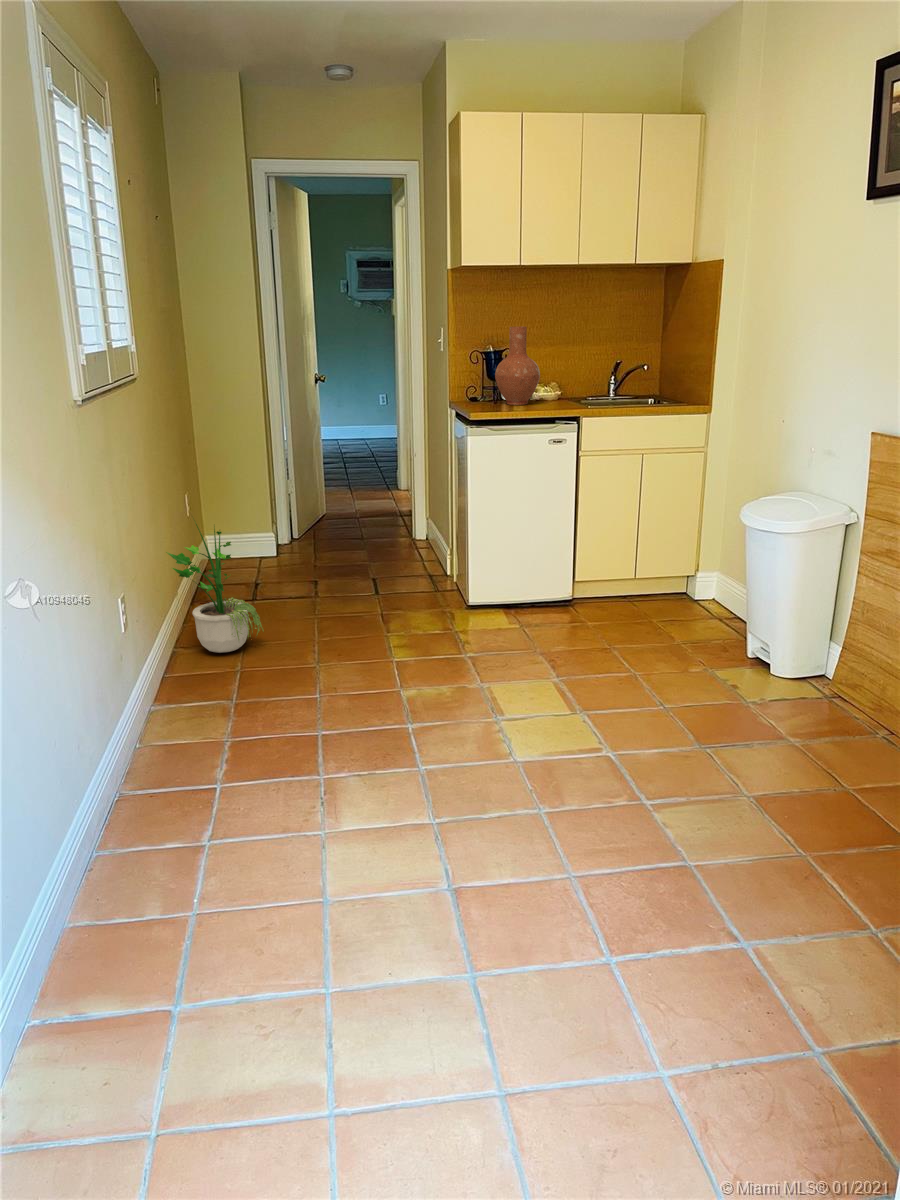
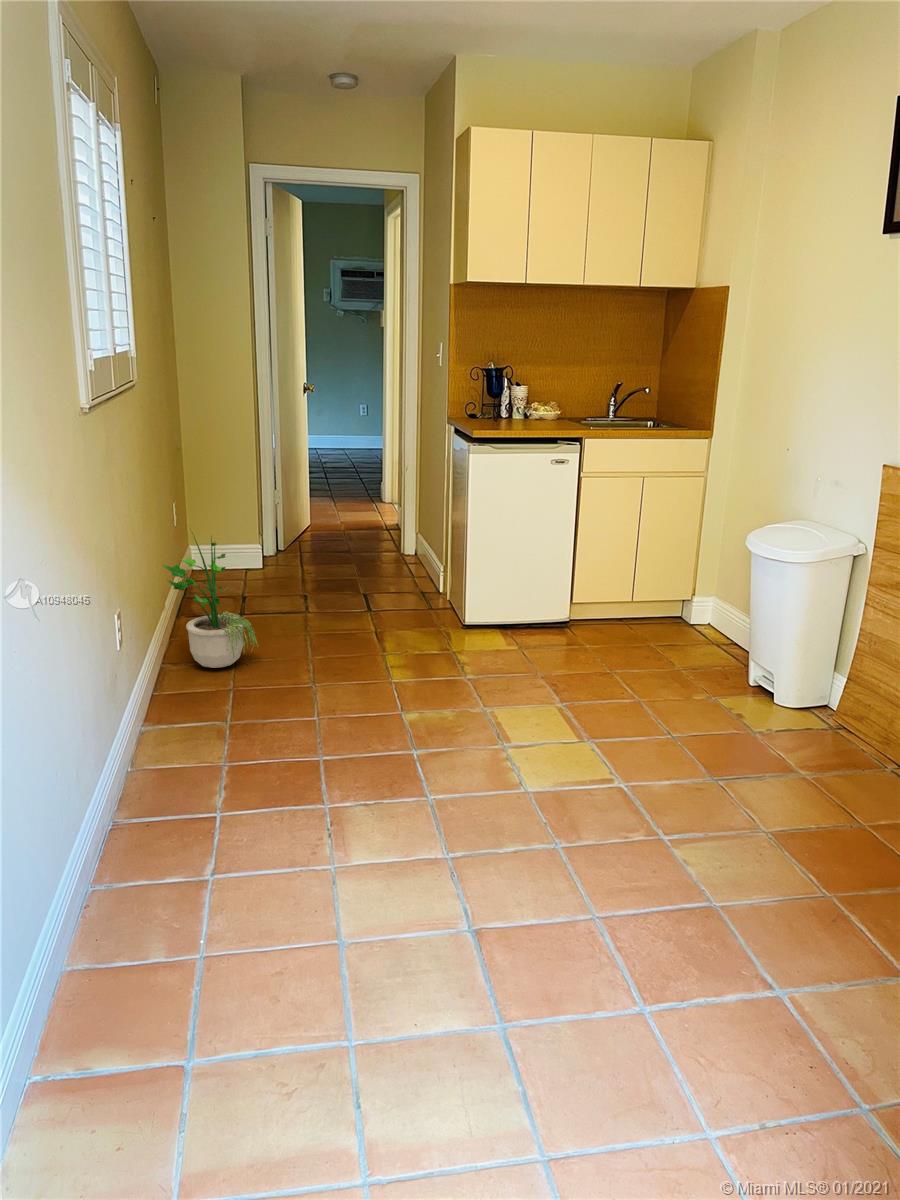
vase: present [495,327,540,405] -> none [496,345,541,424]

